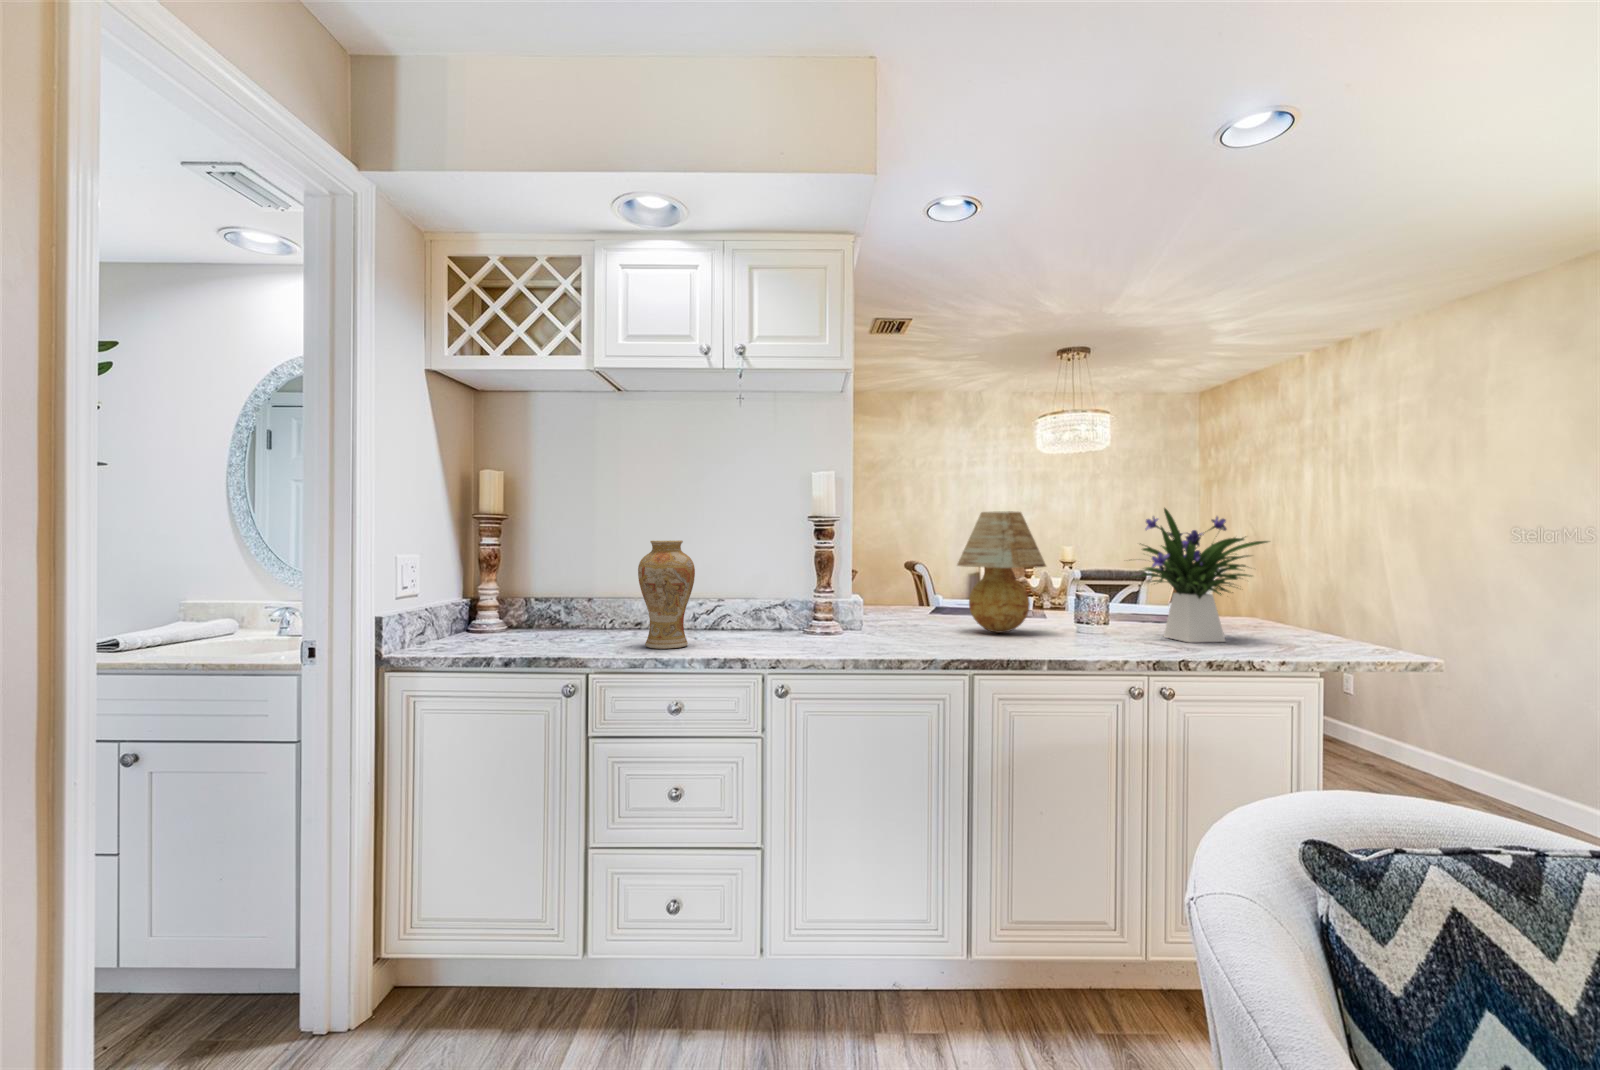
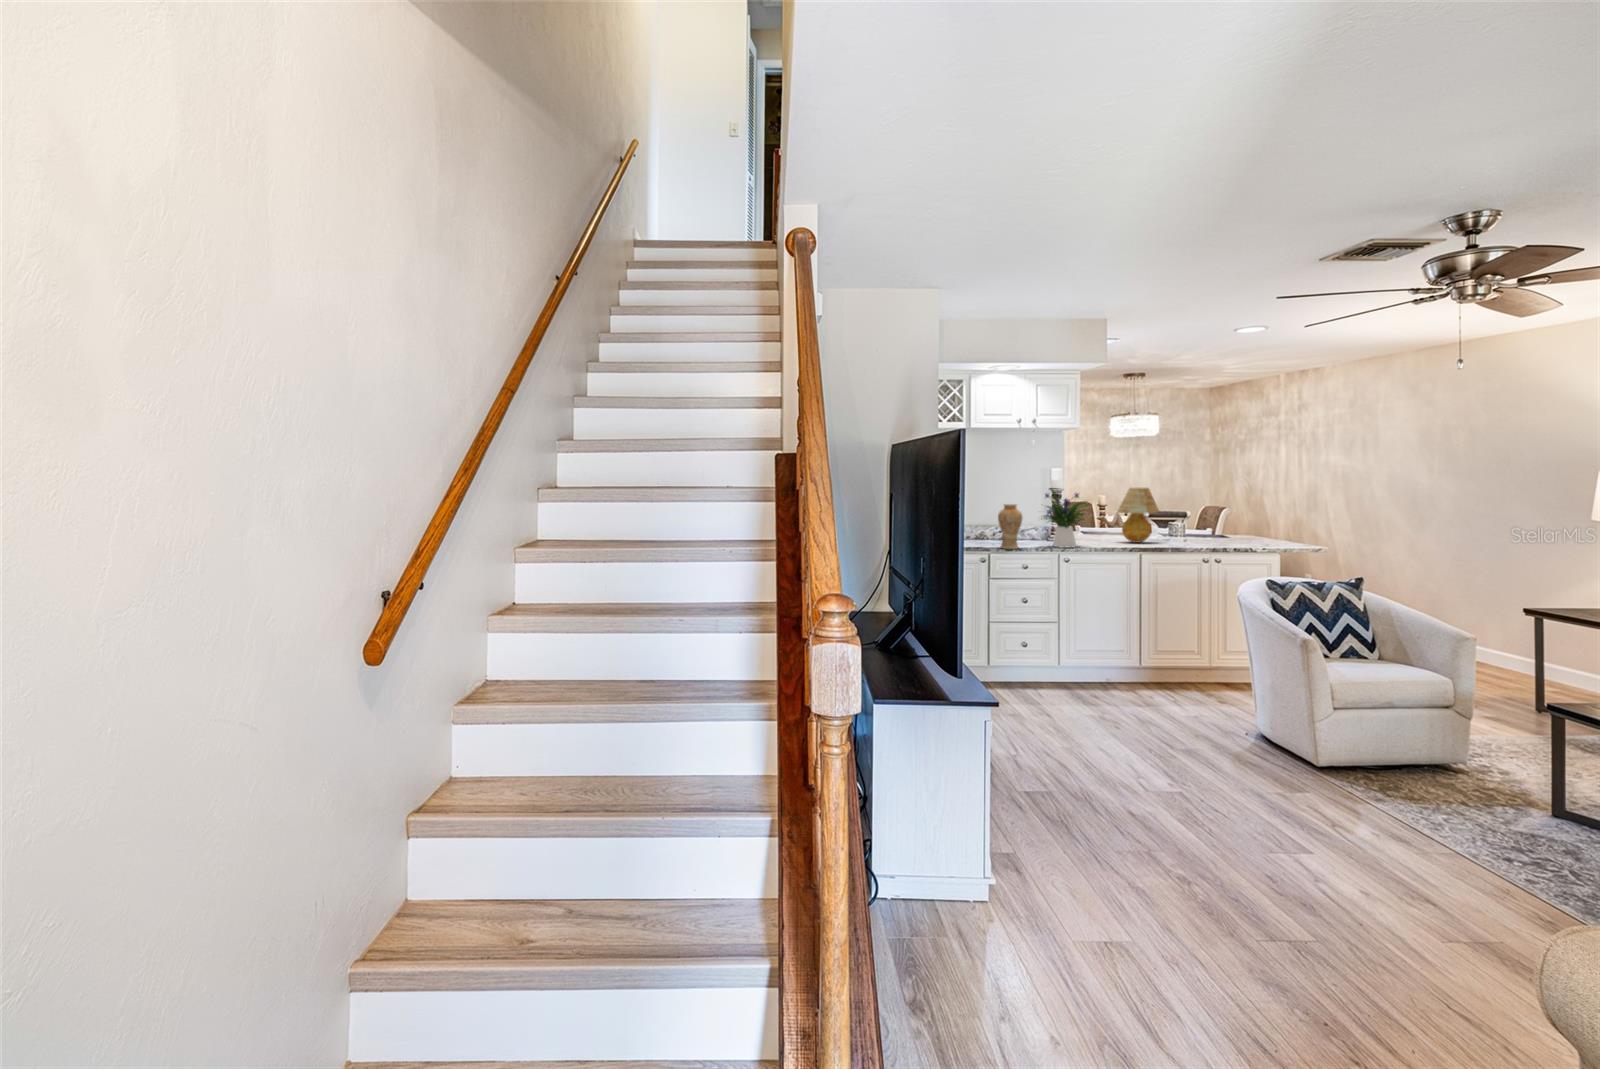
flower arrangement: present [1137,508,1268,643] -> present [1044,490,1088,548]

